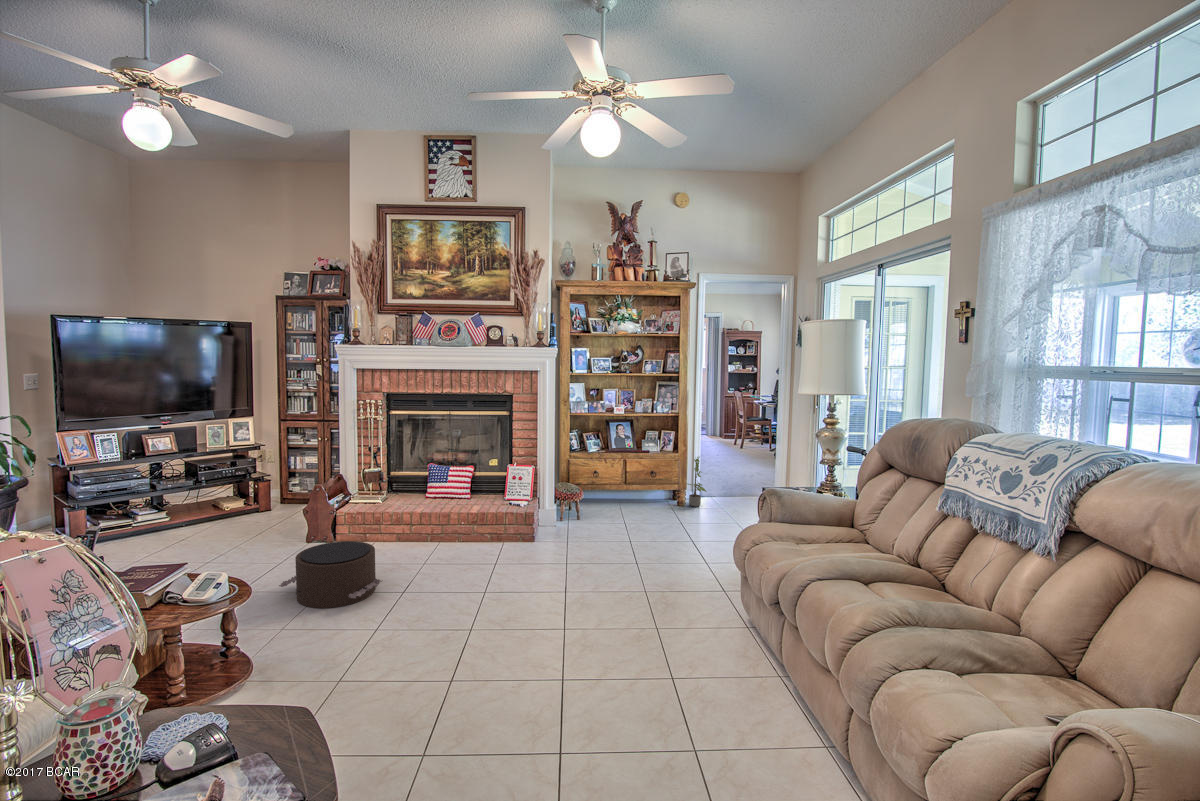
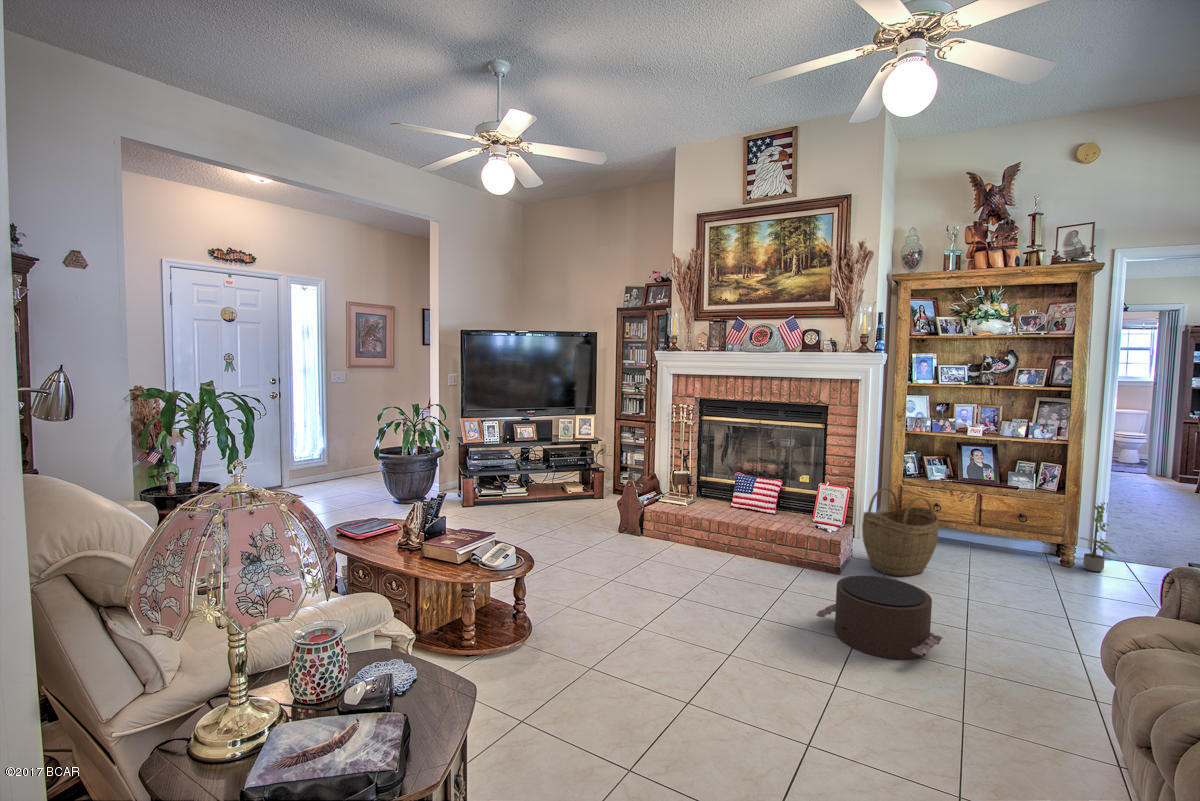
woven basket: none [546,463,602,536] -> present [862,488,938,576]
pouf: present [279,541,382,608] -> present [816,575,943,660]

